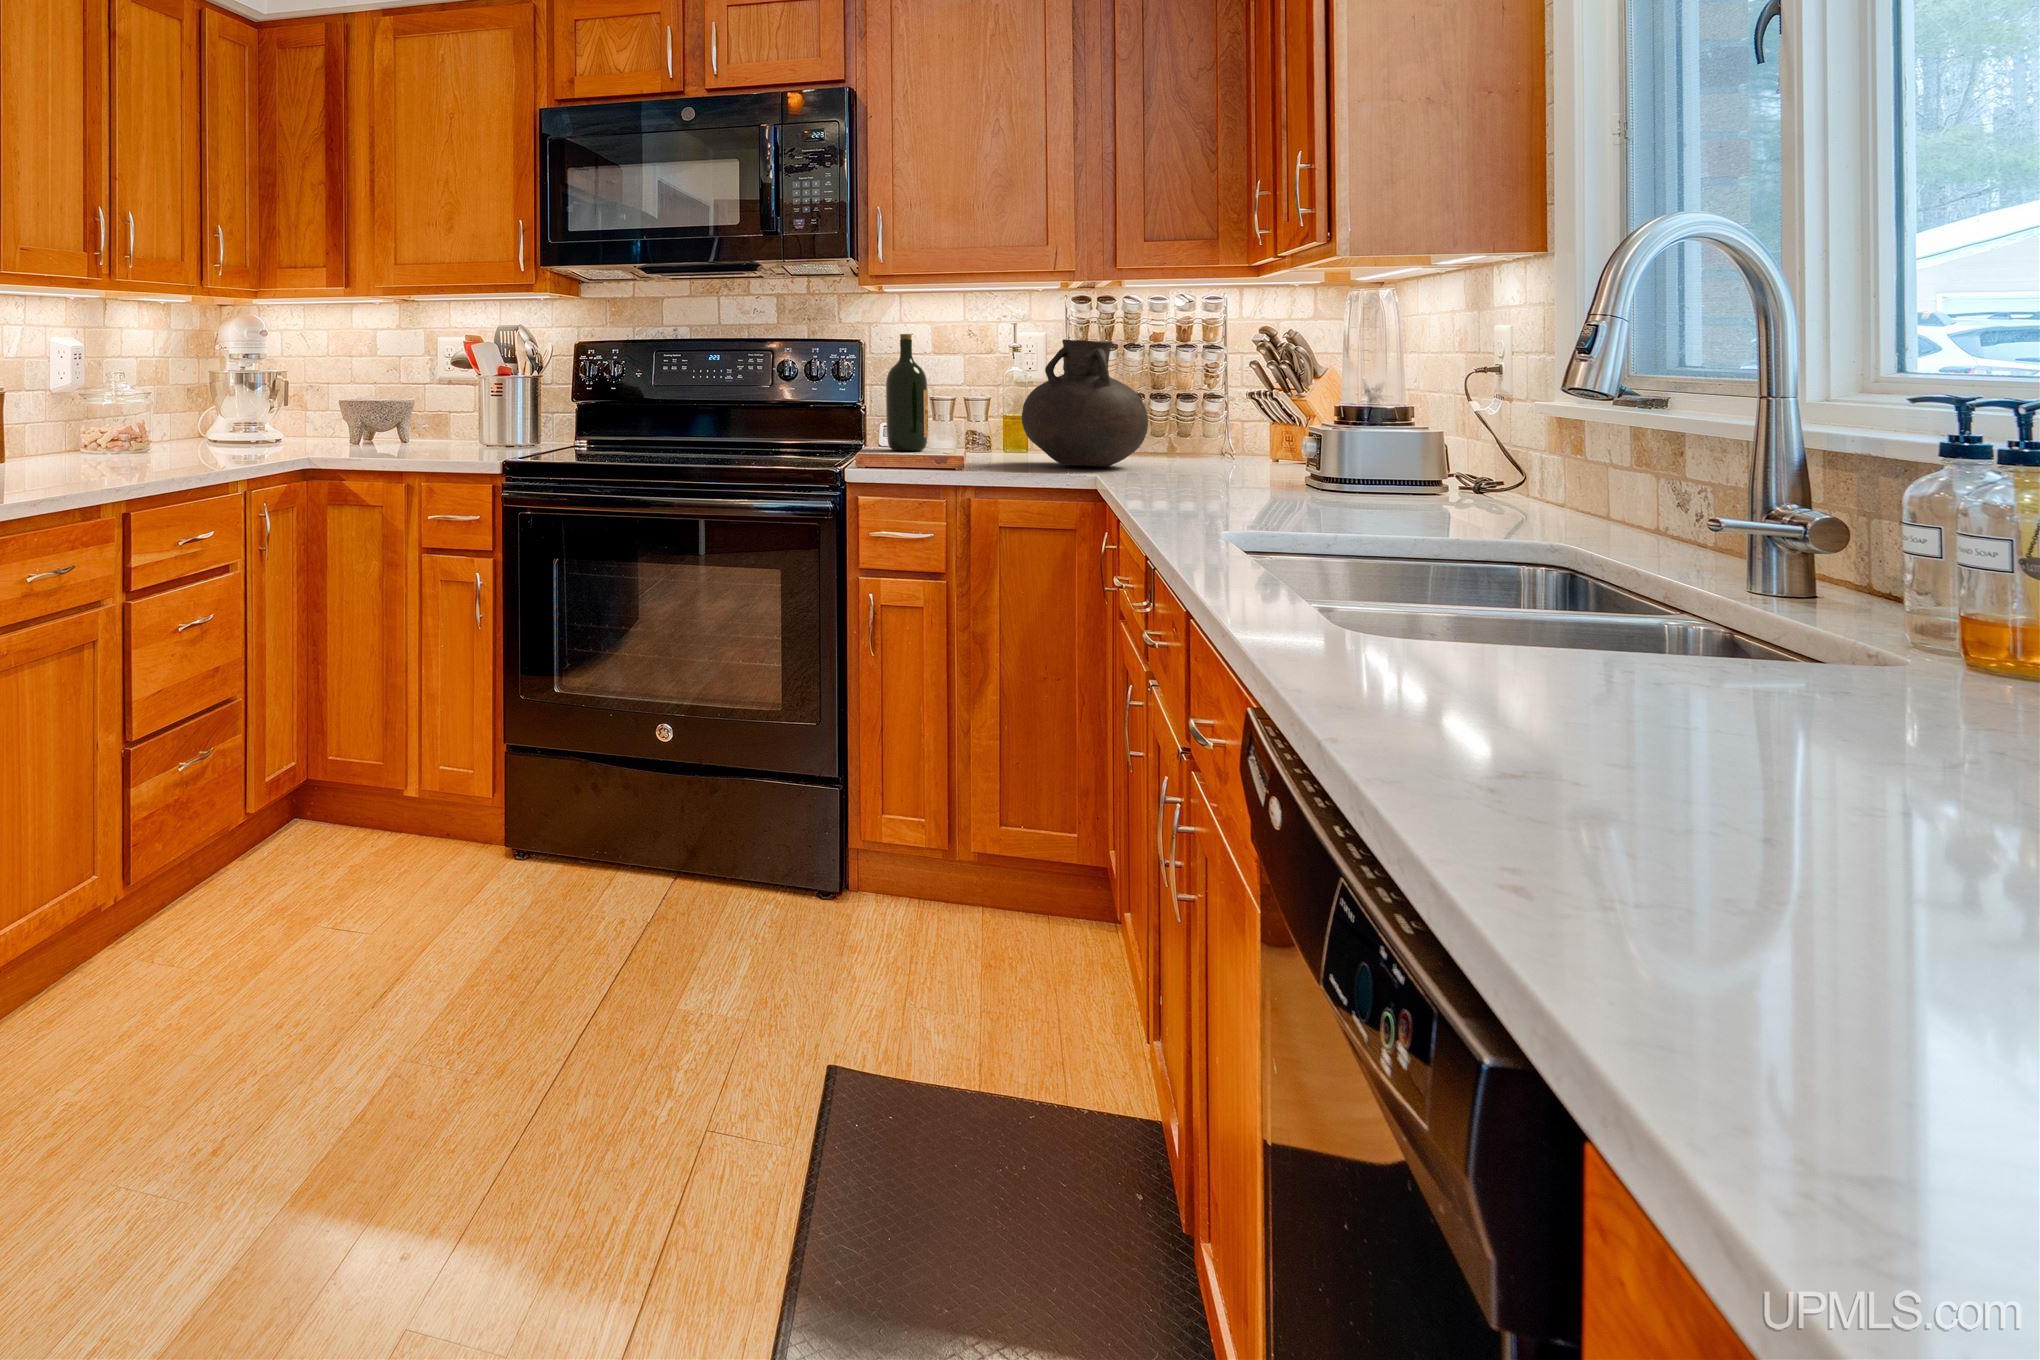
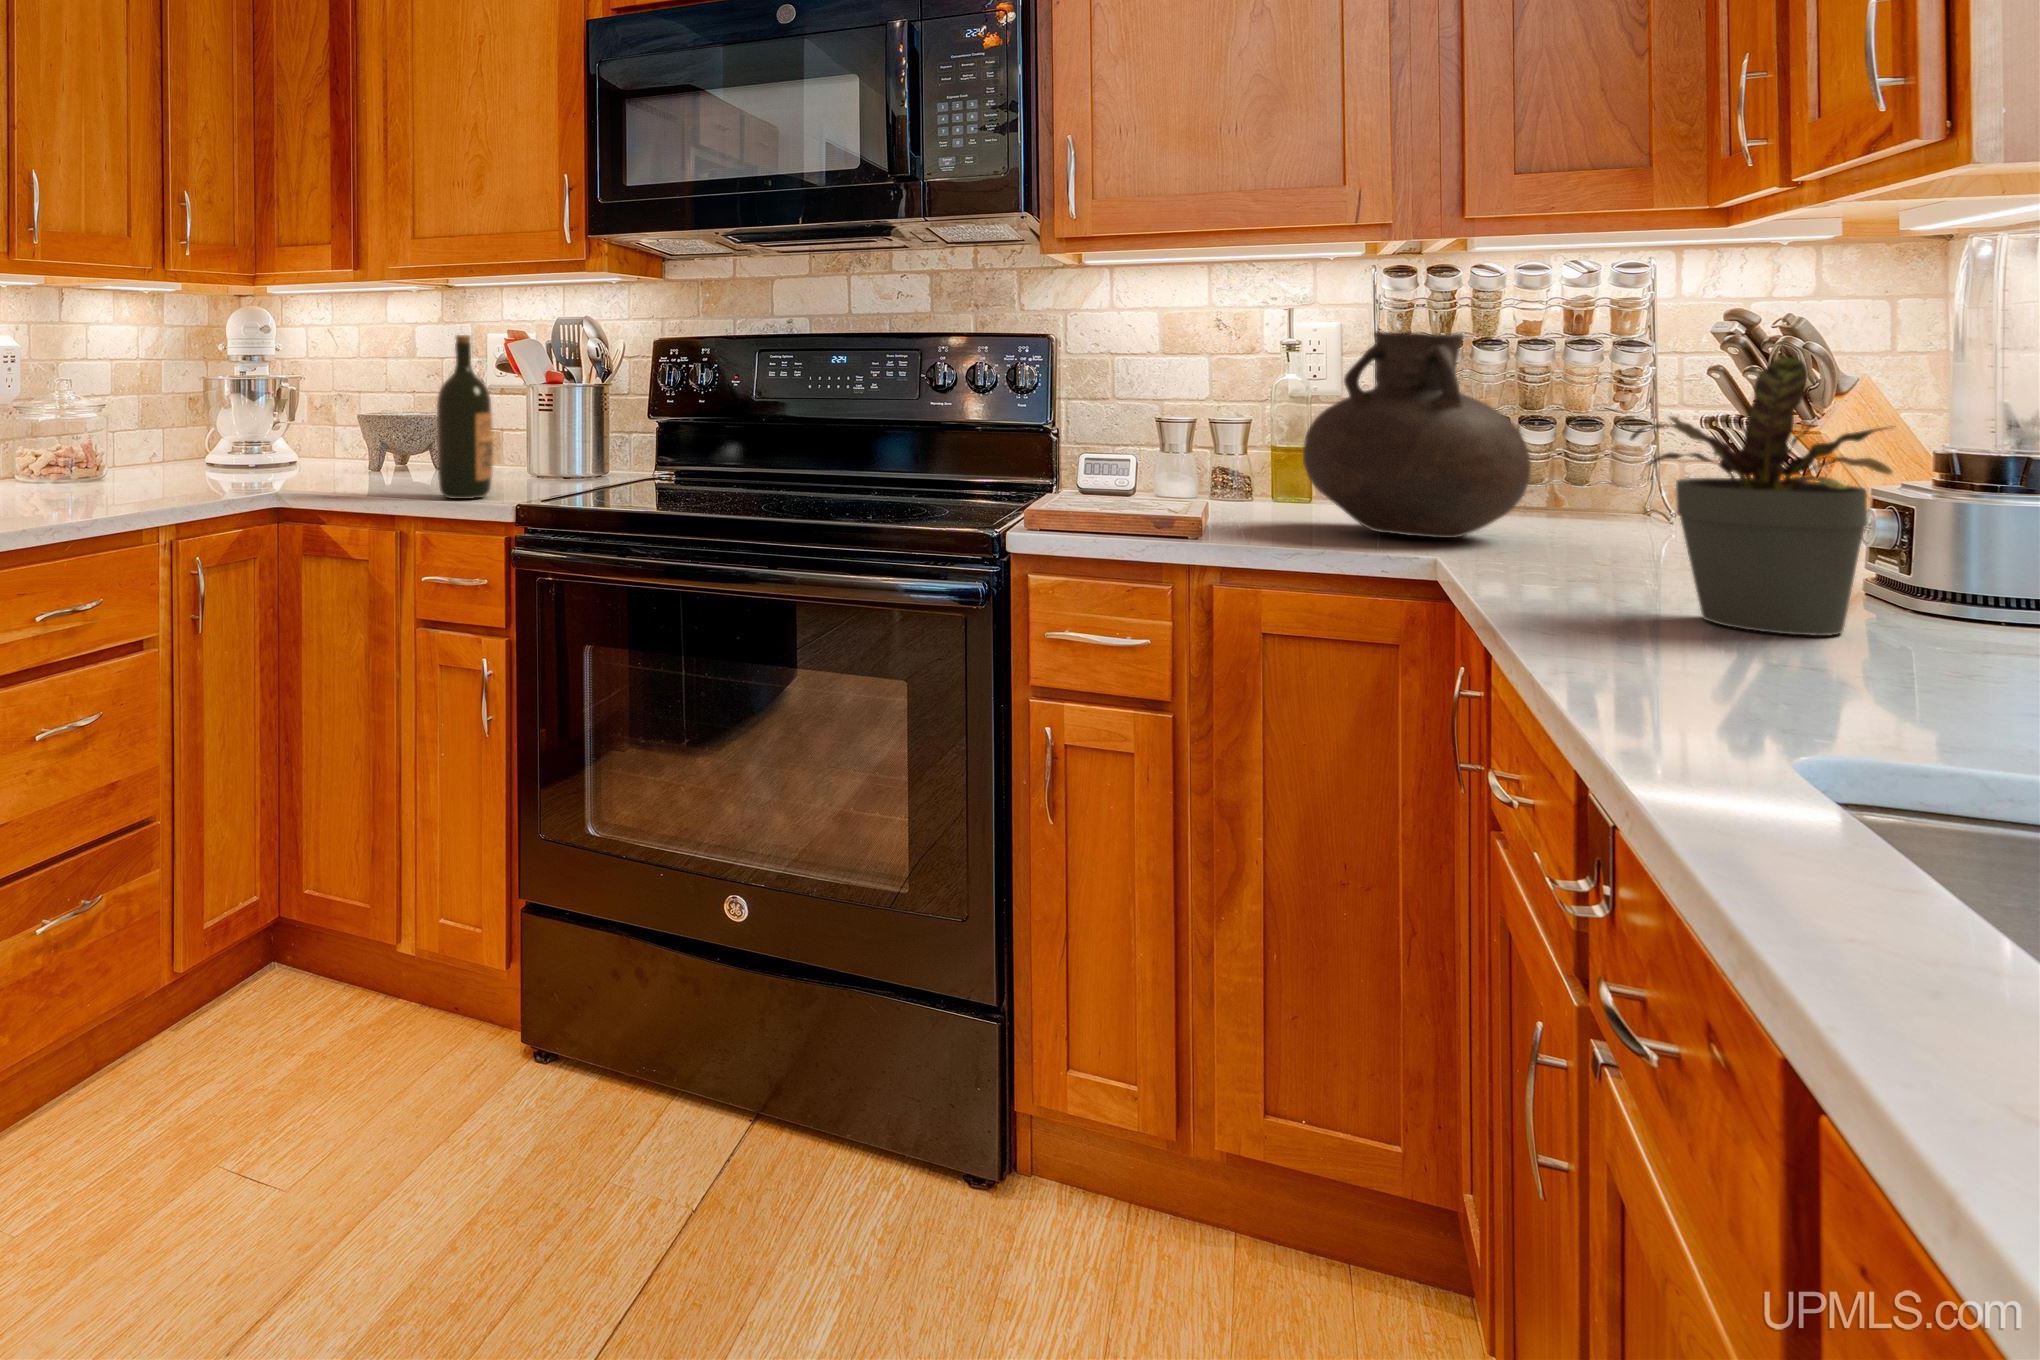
wine bottle: present [886,334,928,451] -> present [437,335,493,499]
potted plant: none [1183,354,1296,498] -> present [1630,357,1892,636]

